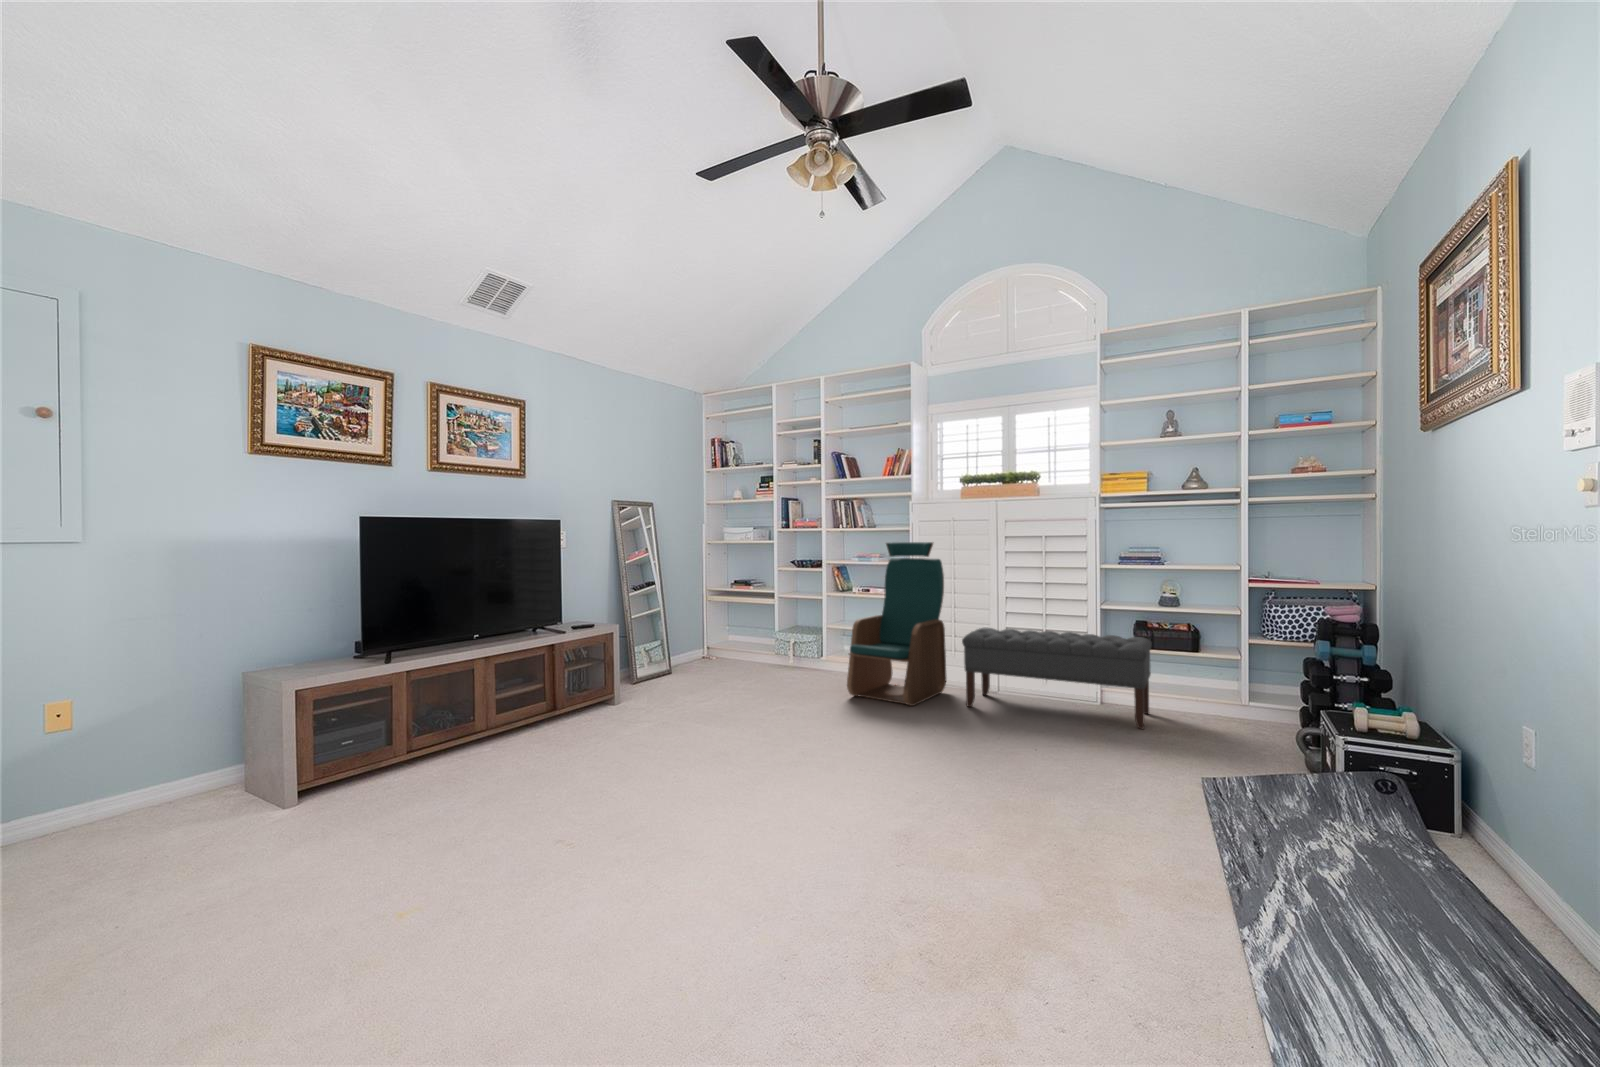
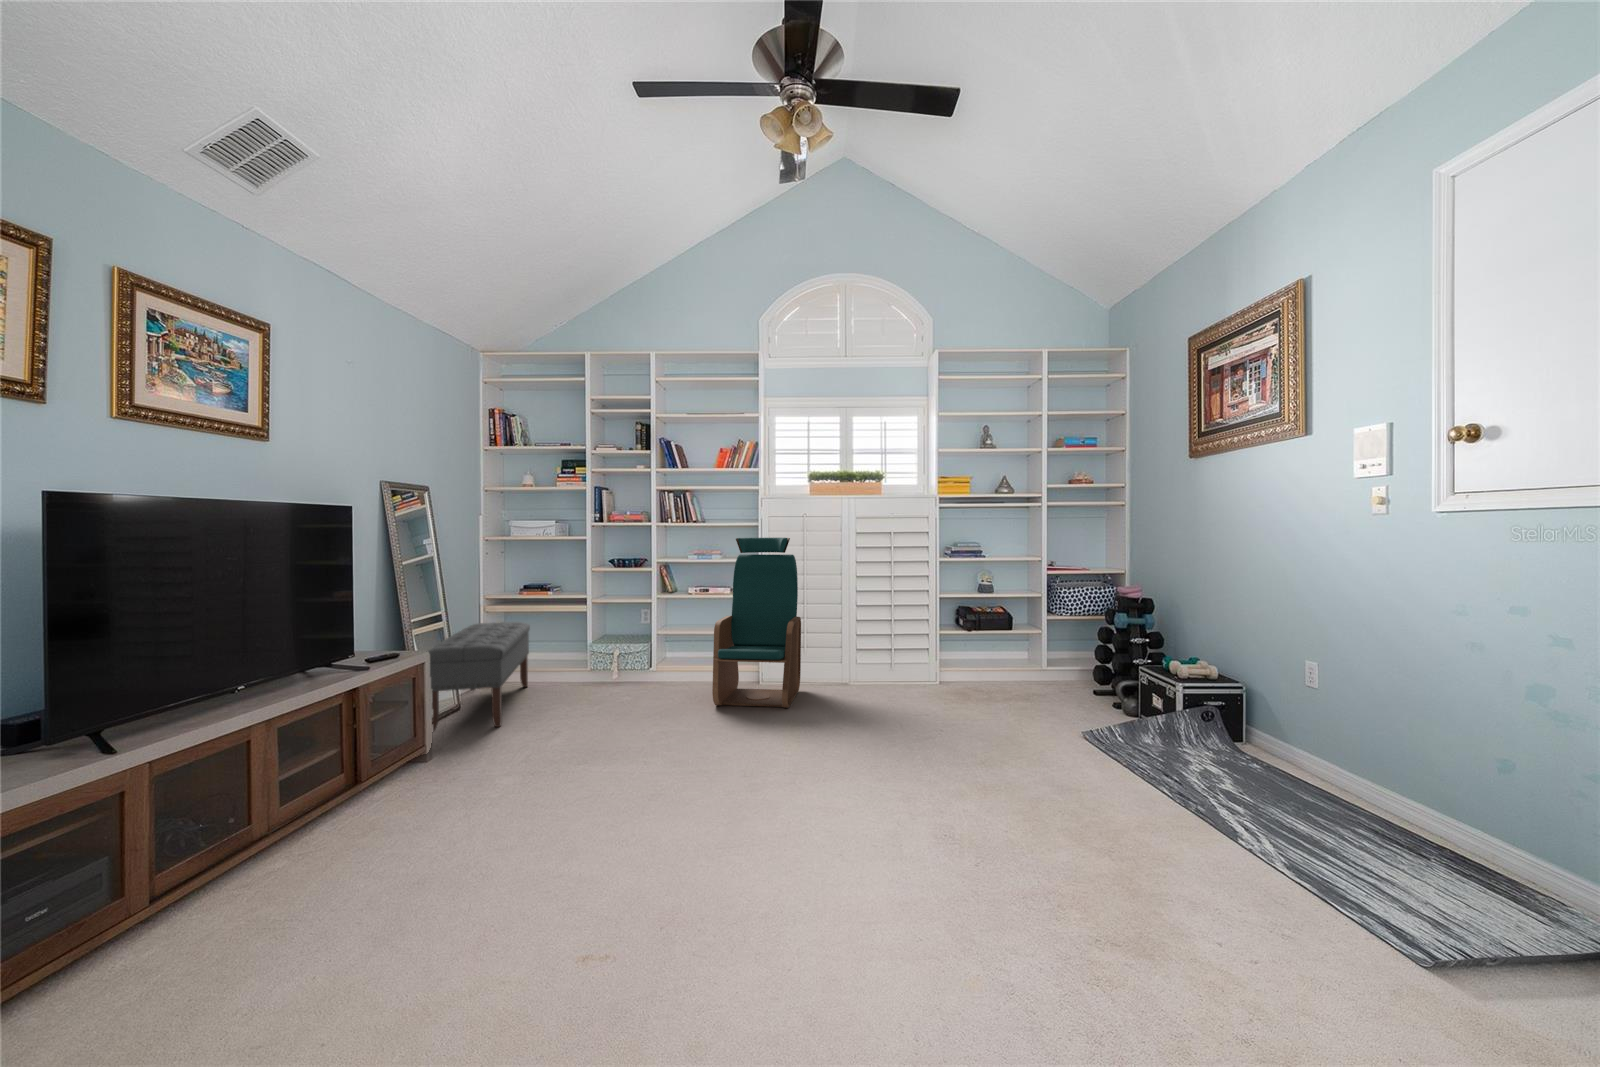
bench: present [962,628,1152,729] -> present [428,622,530,731]

